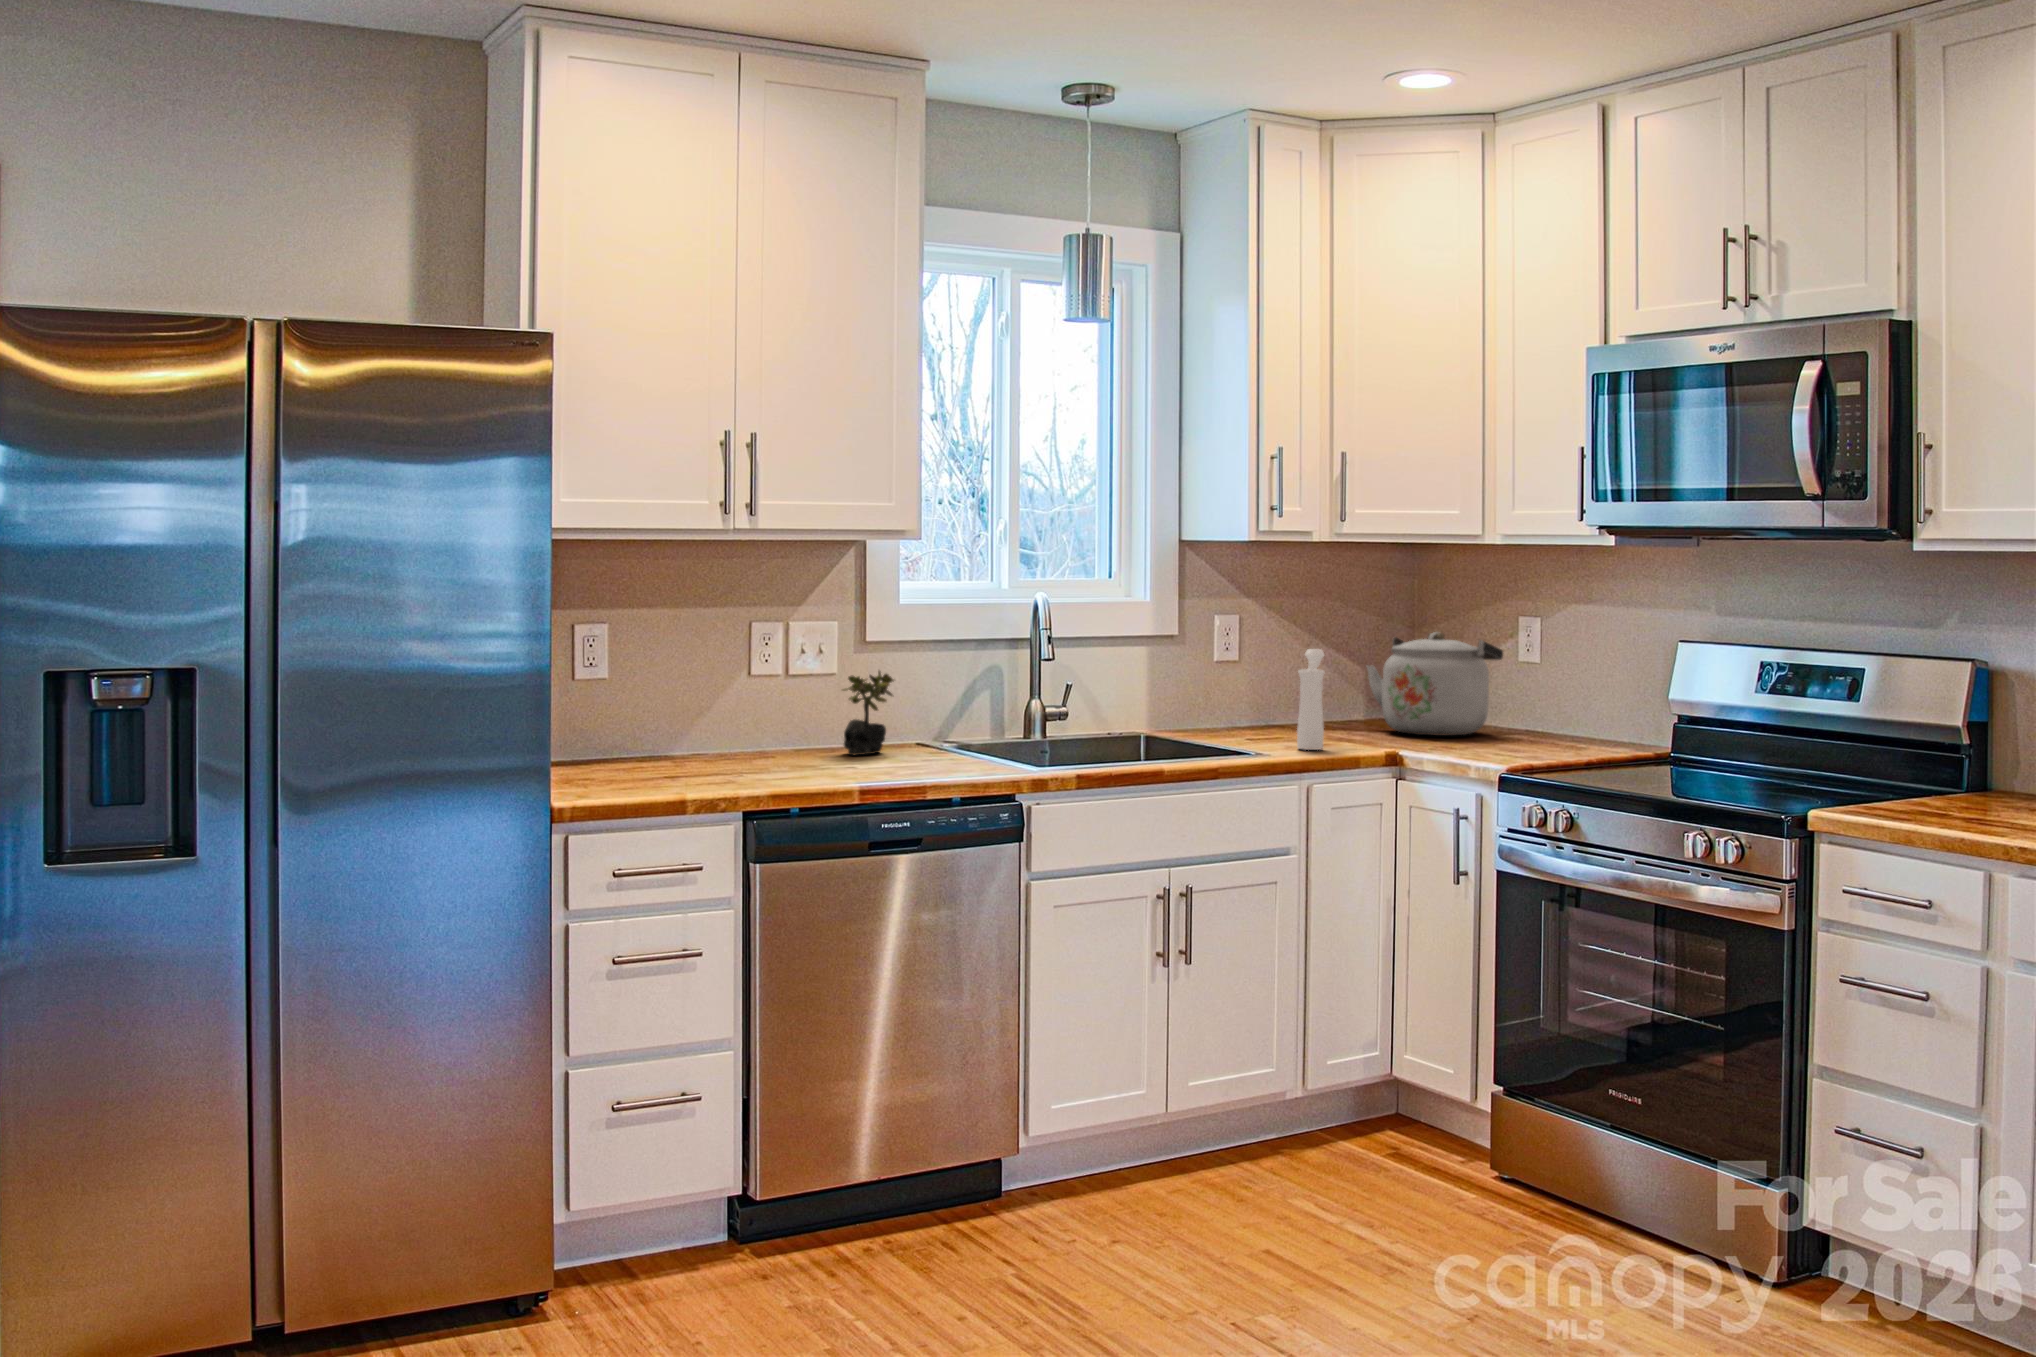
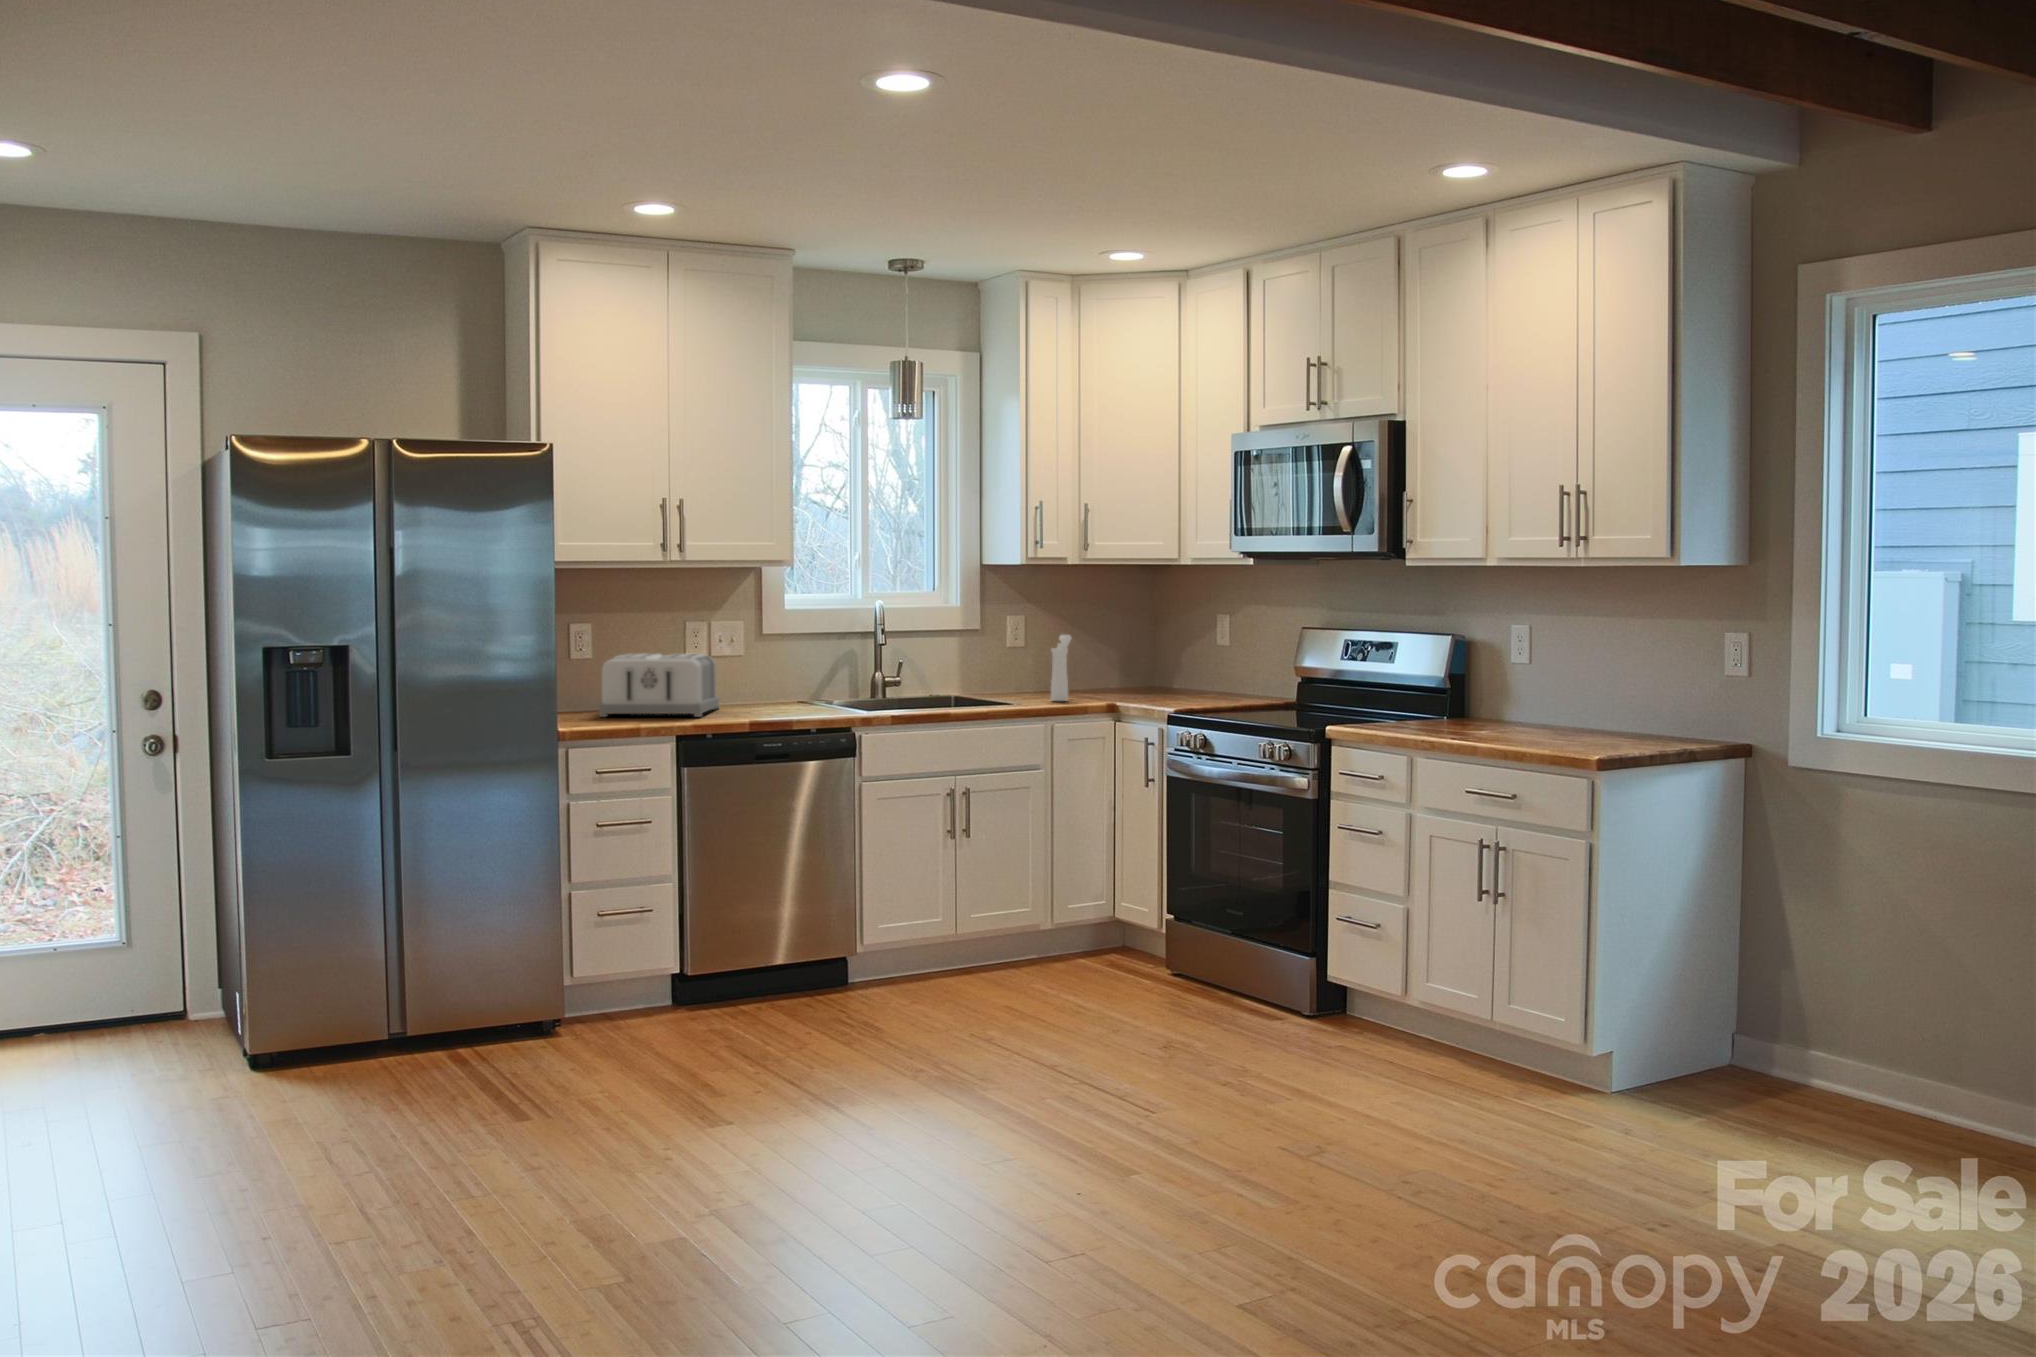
kettle: present [1367,632,1503,736] -> none [1111,623,1202,693]
succulent plant: present [842,671,894,755] -> none [744,650,781,706]
toaster: none [621,676,804,779] -> present [599,654,719,717]

